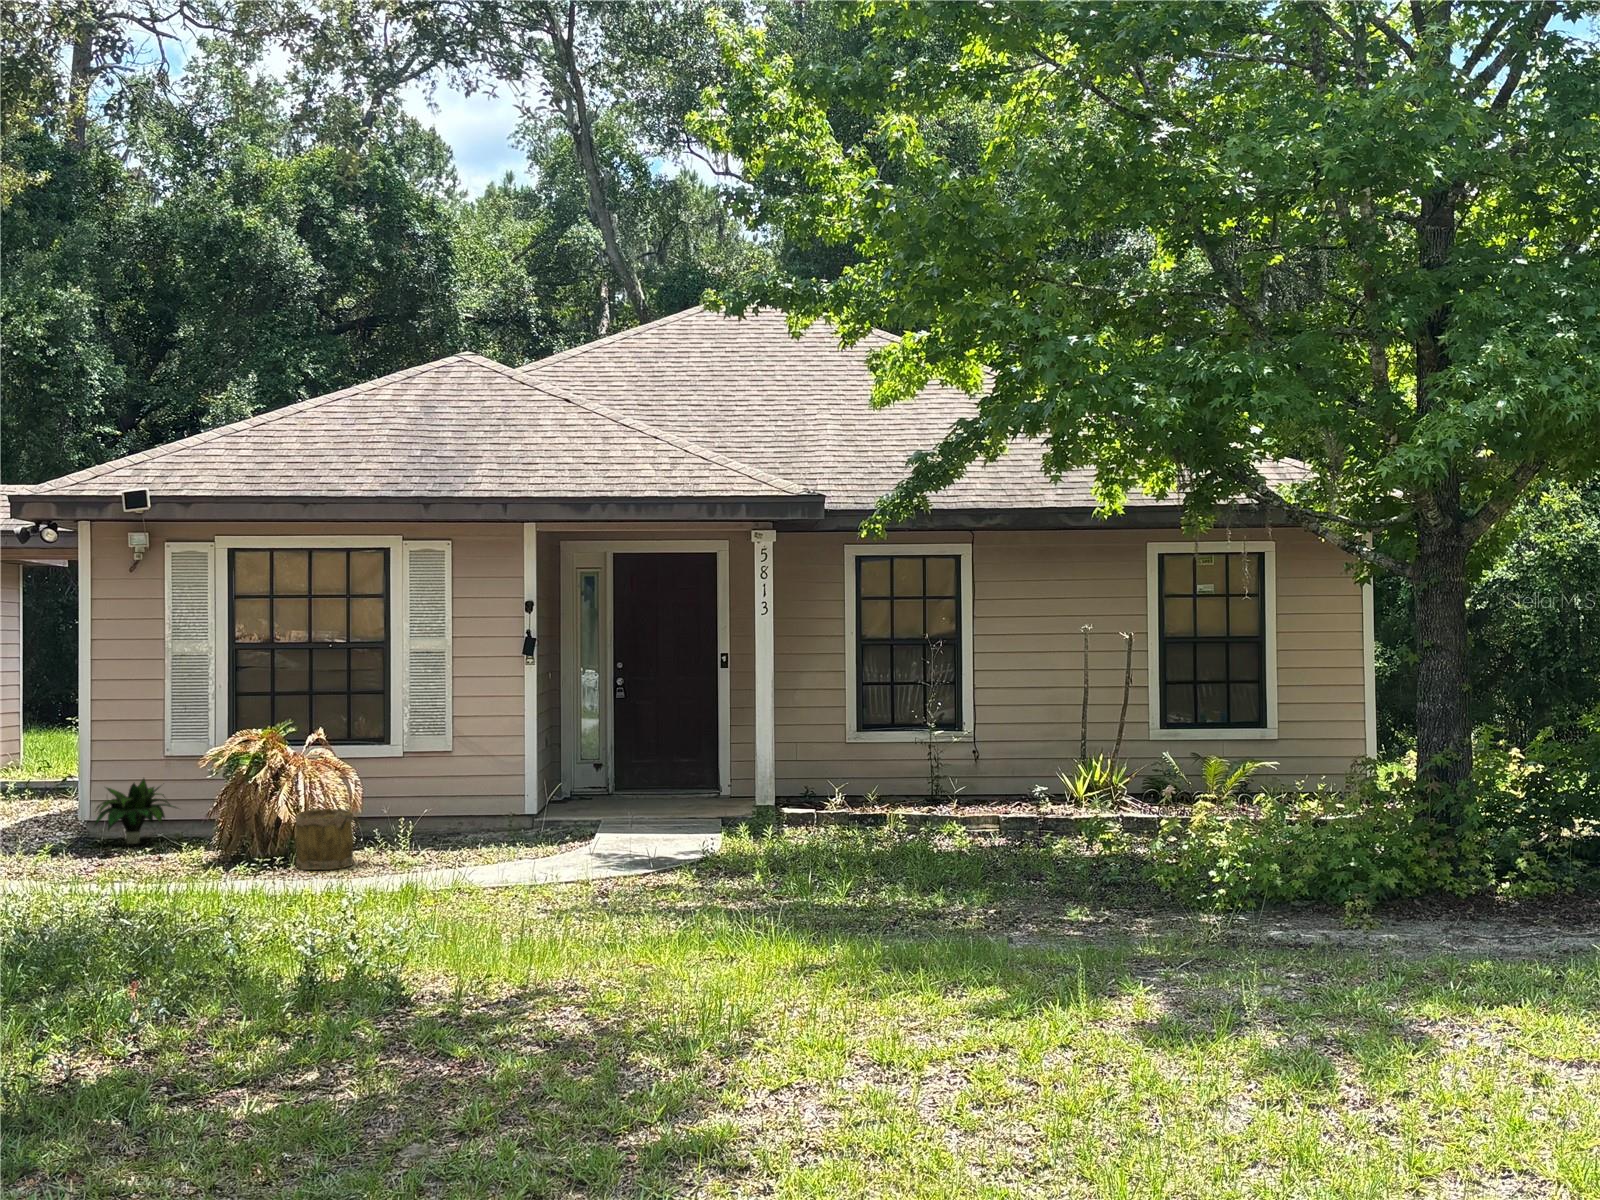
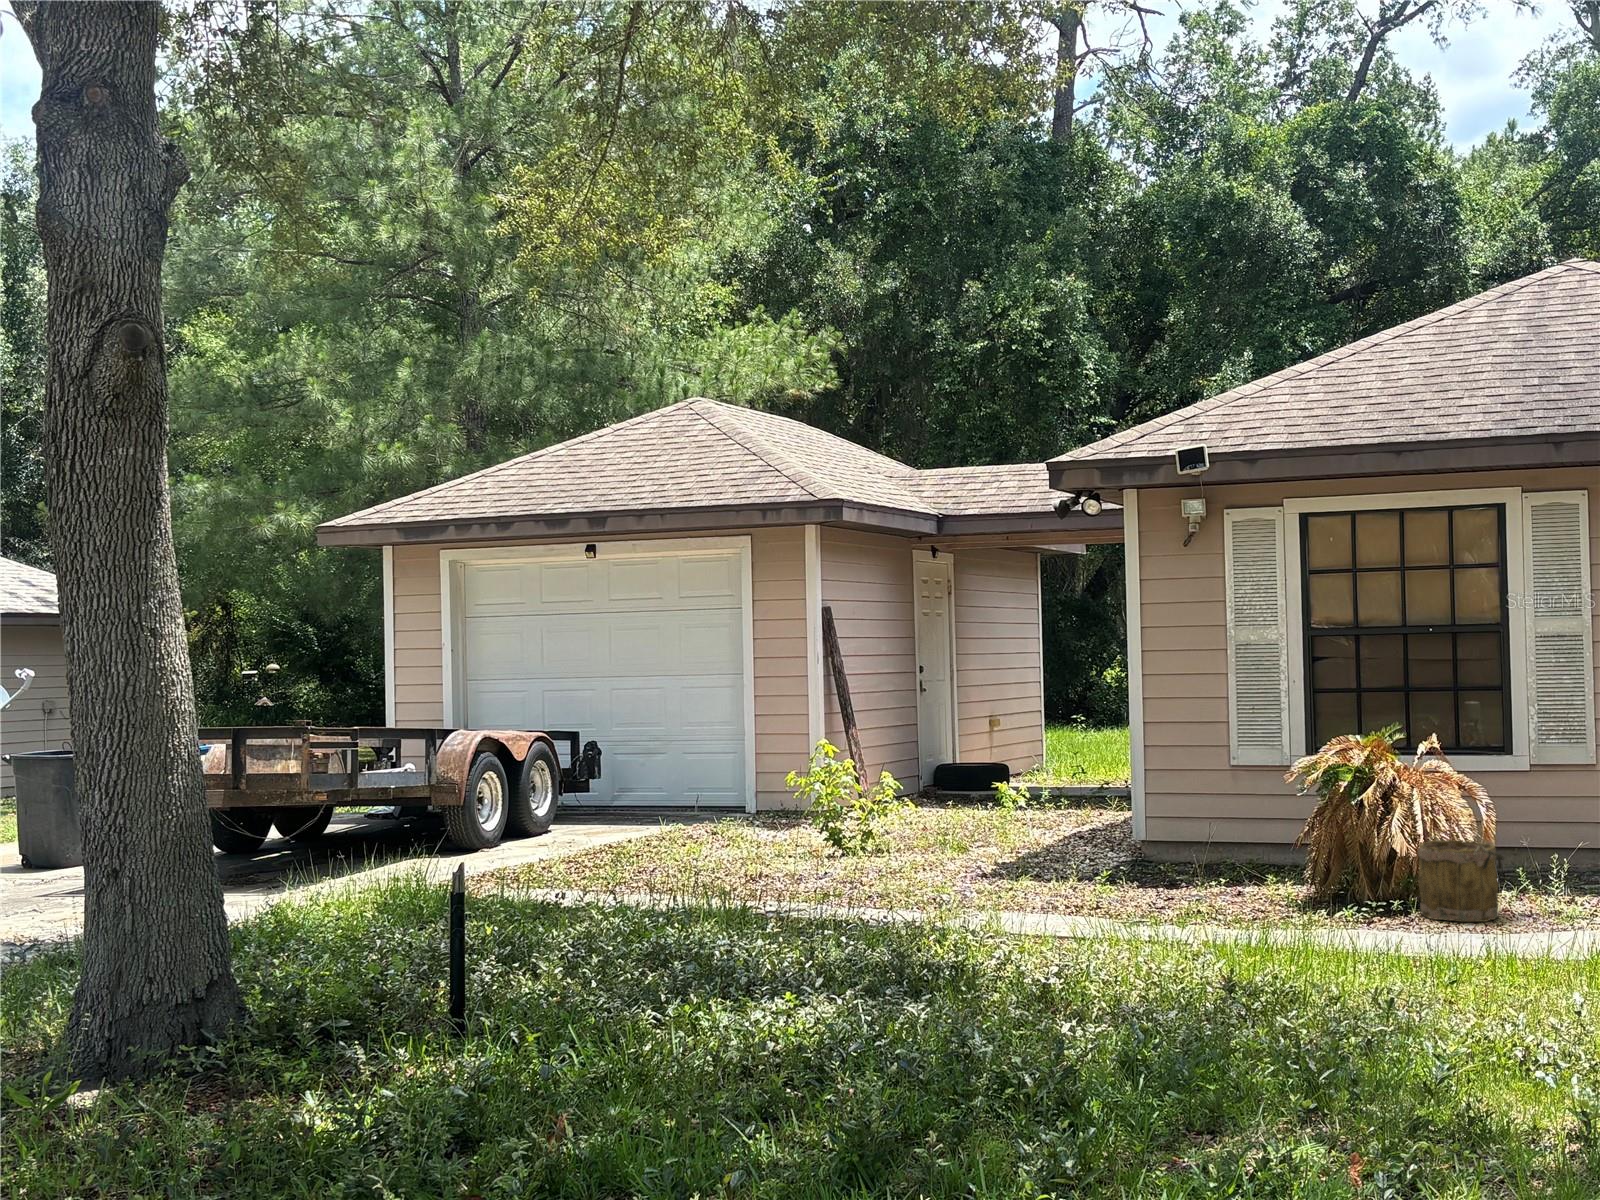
potted plant: present [94,779,176,844] -> none [1155,789,1255,868]

